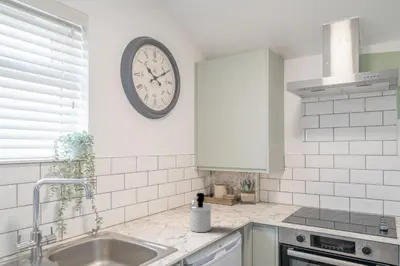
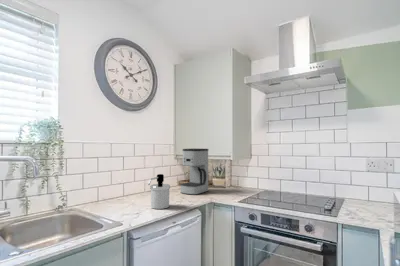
coffee maker: none [210,160,240,214] -> present [181,149,208,195]

